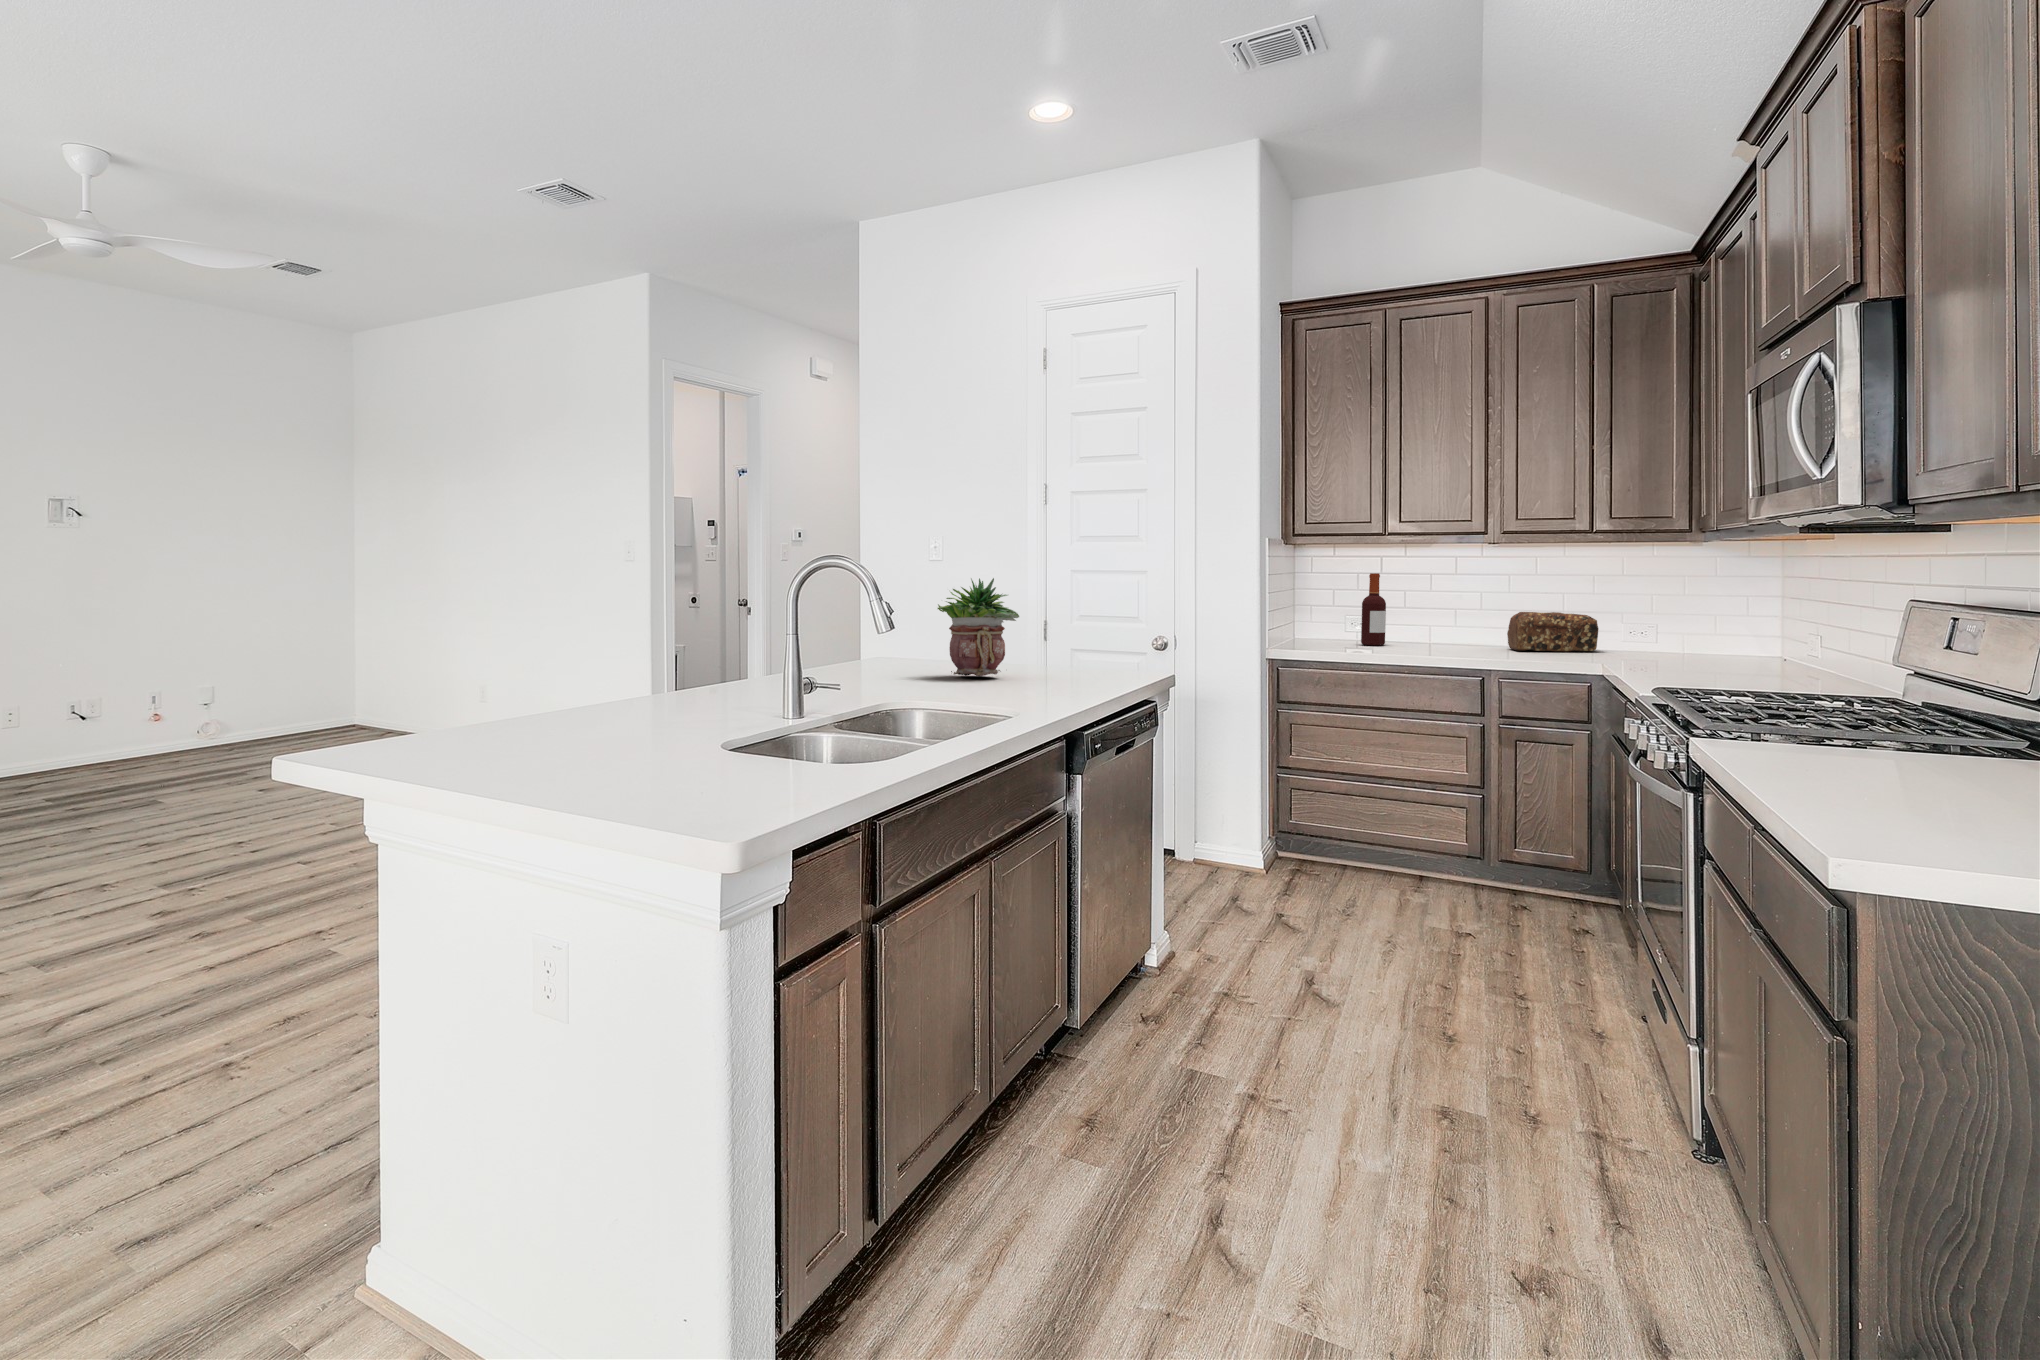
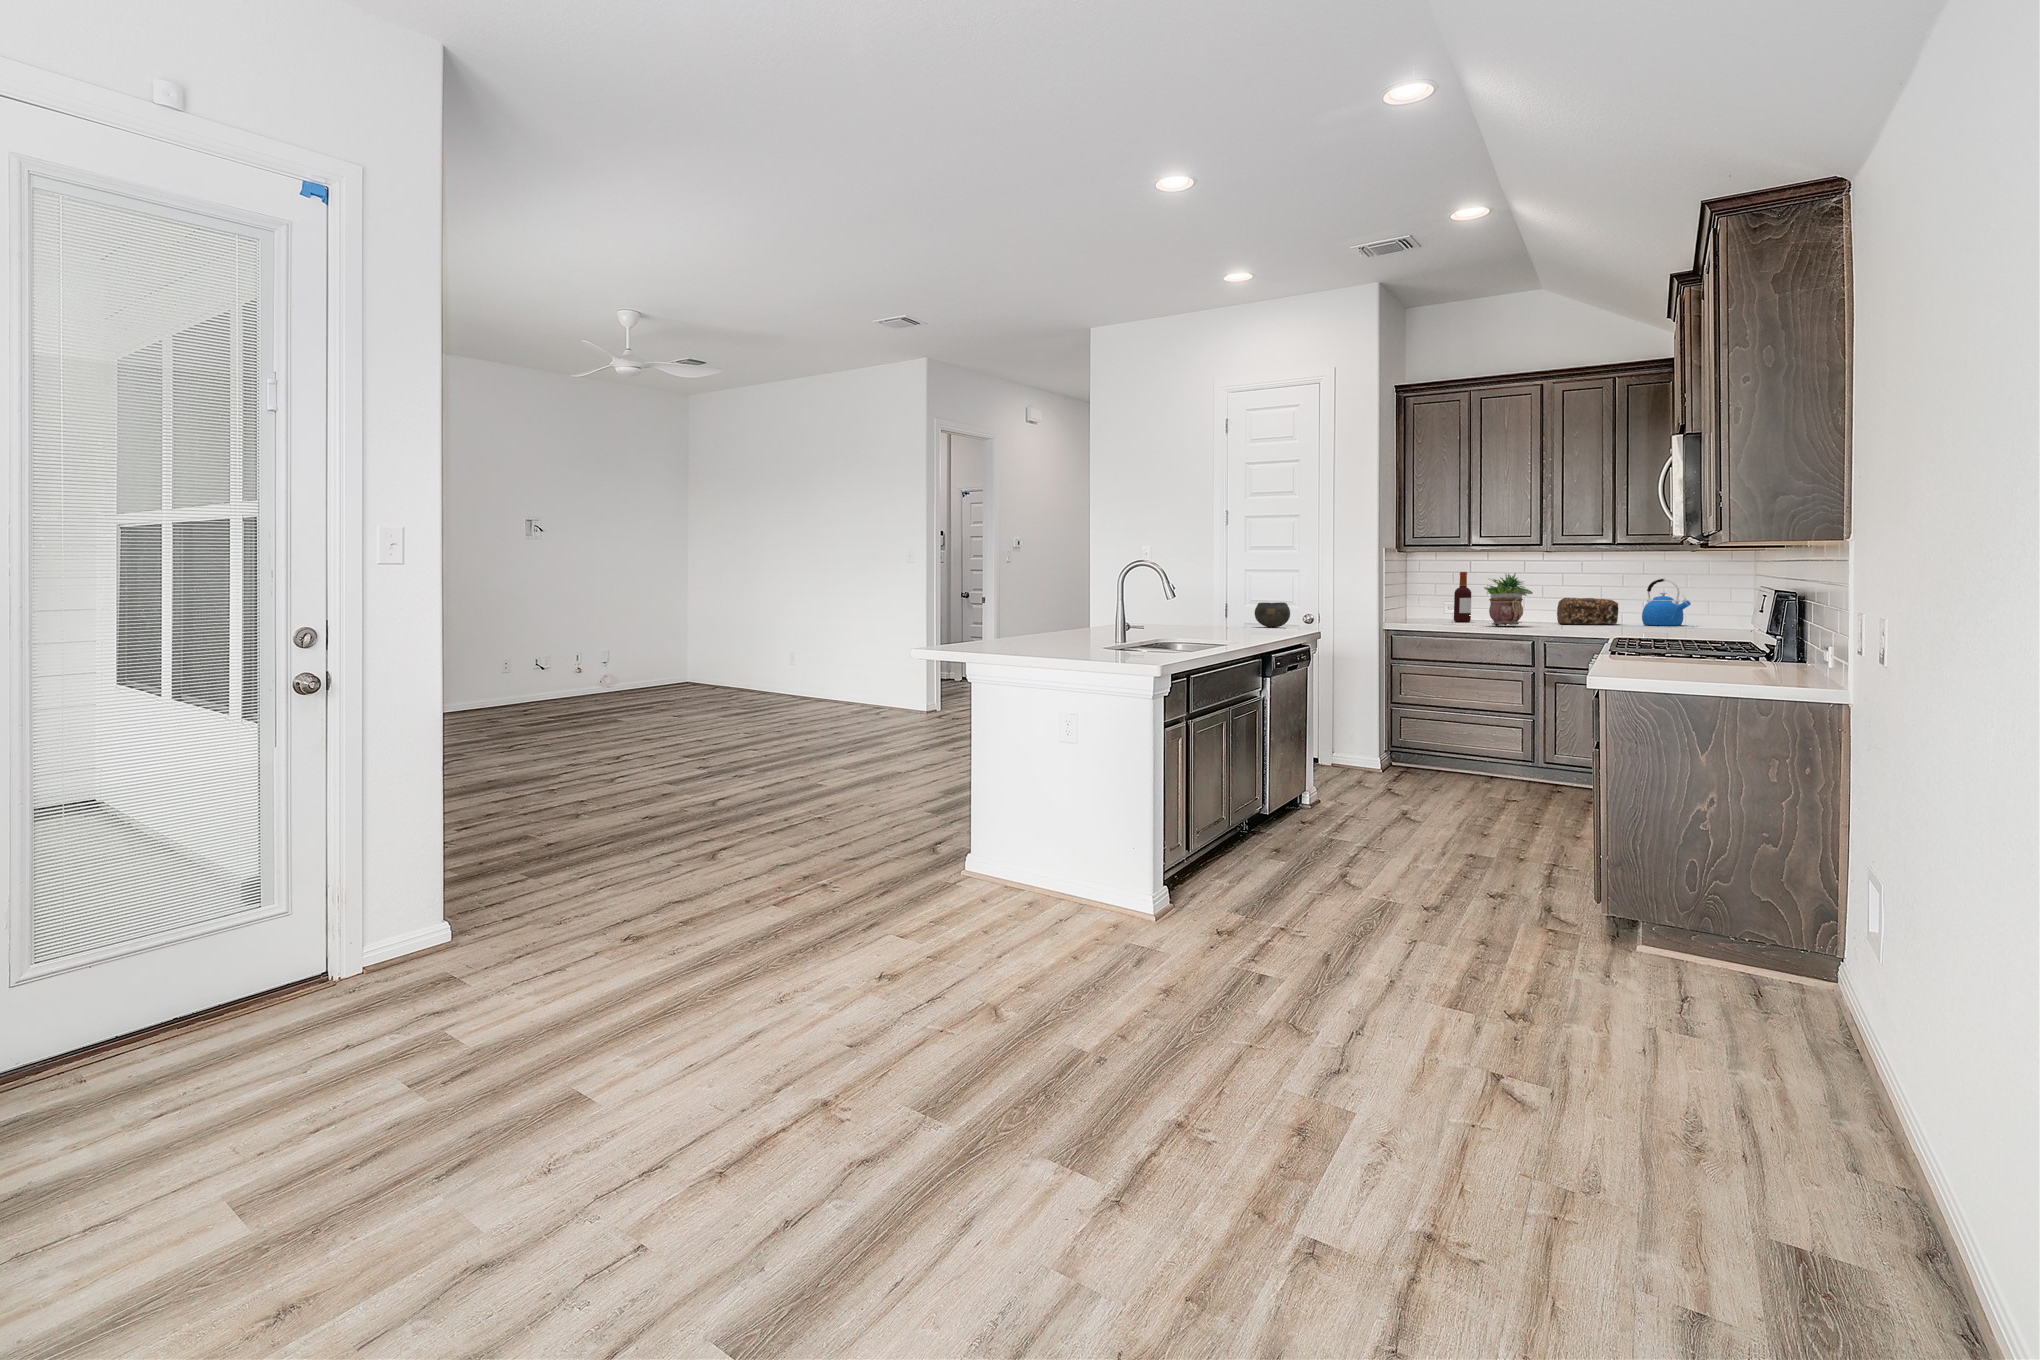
potted plant: present [938,578,1019,676] -> present [1484,573,1533,626]
kettle: none [1631,585,1706,654] -> present [1642,579,1691,626]
bowl: none [1083,618,1133,655] -> present [1255,602,1290,627]

